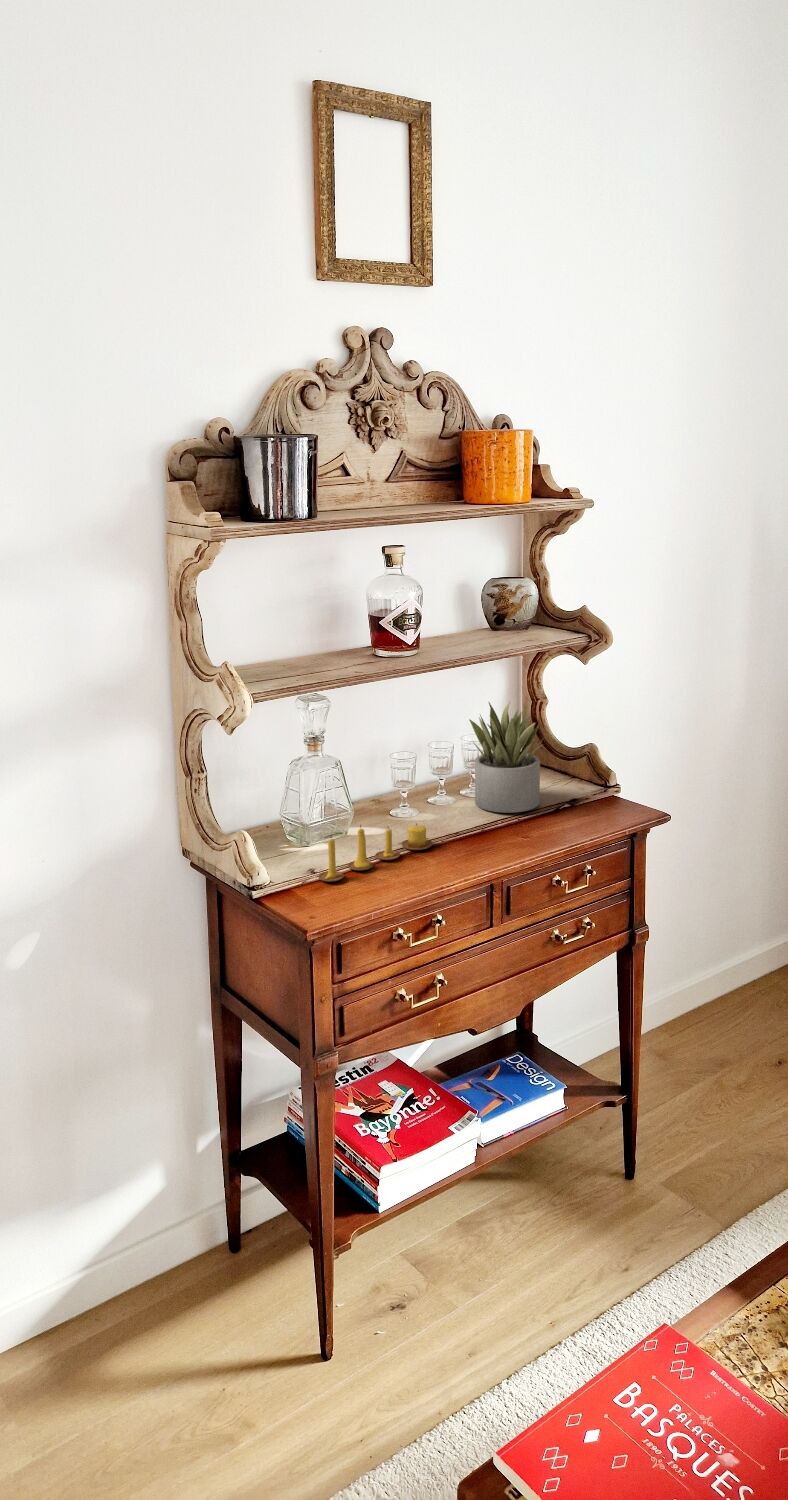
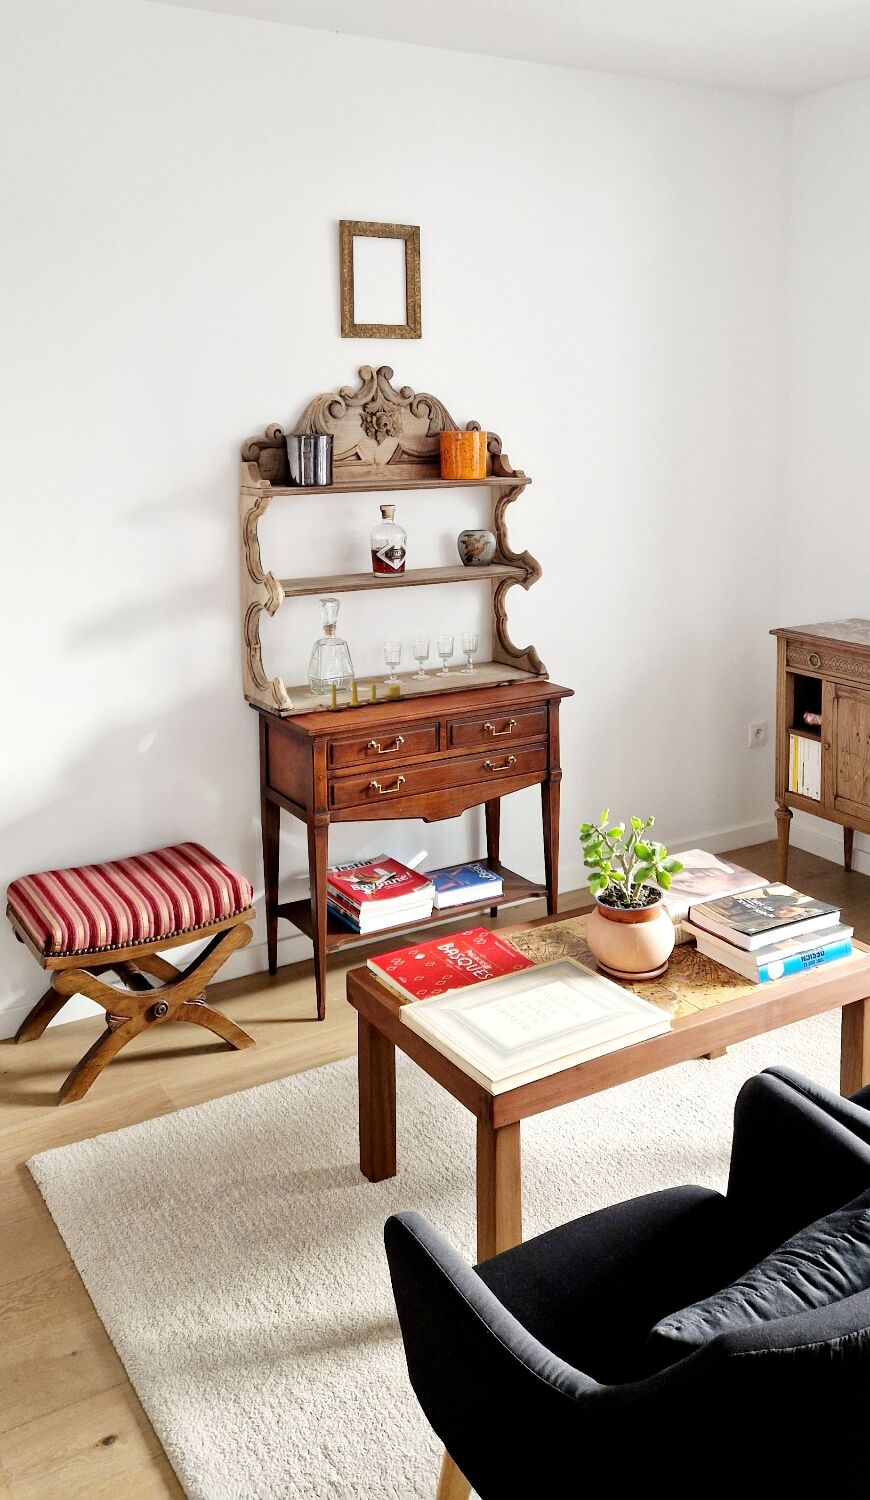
succulent plant: present [469,702,543,813] -> none [440,612,489,685]

